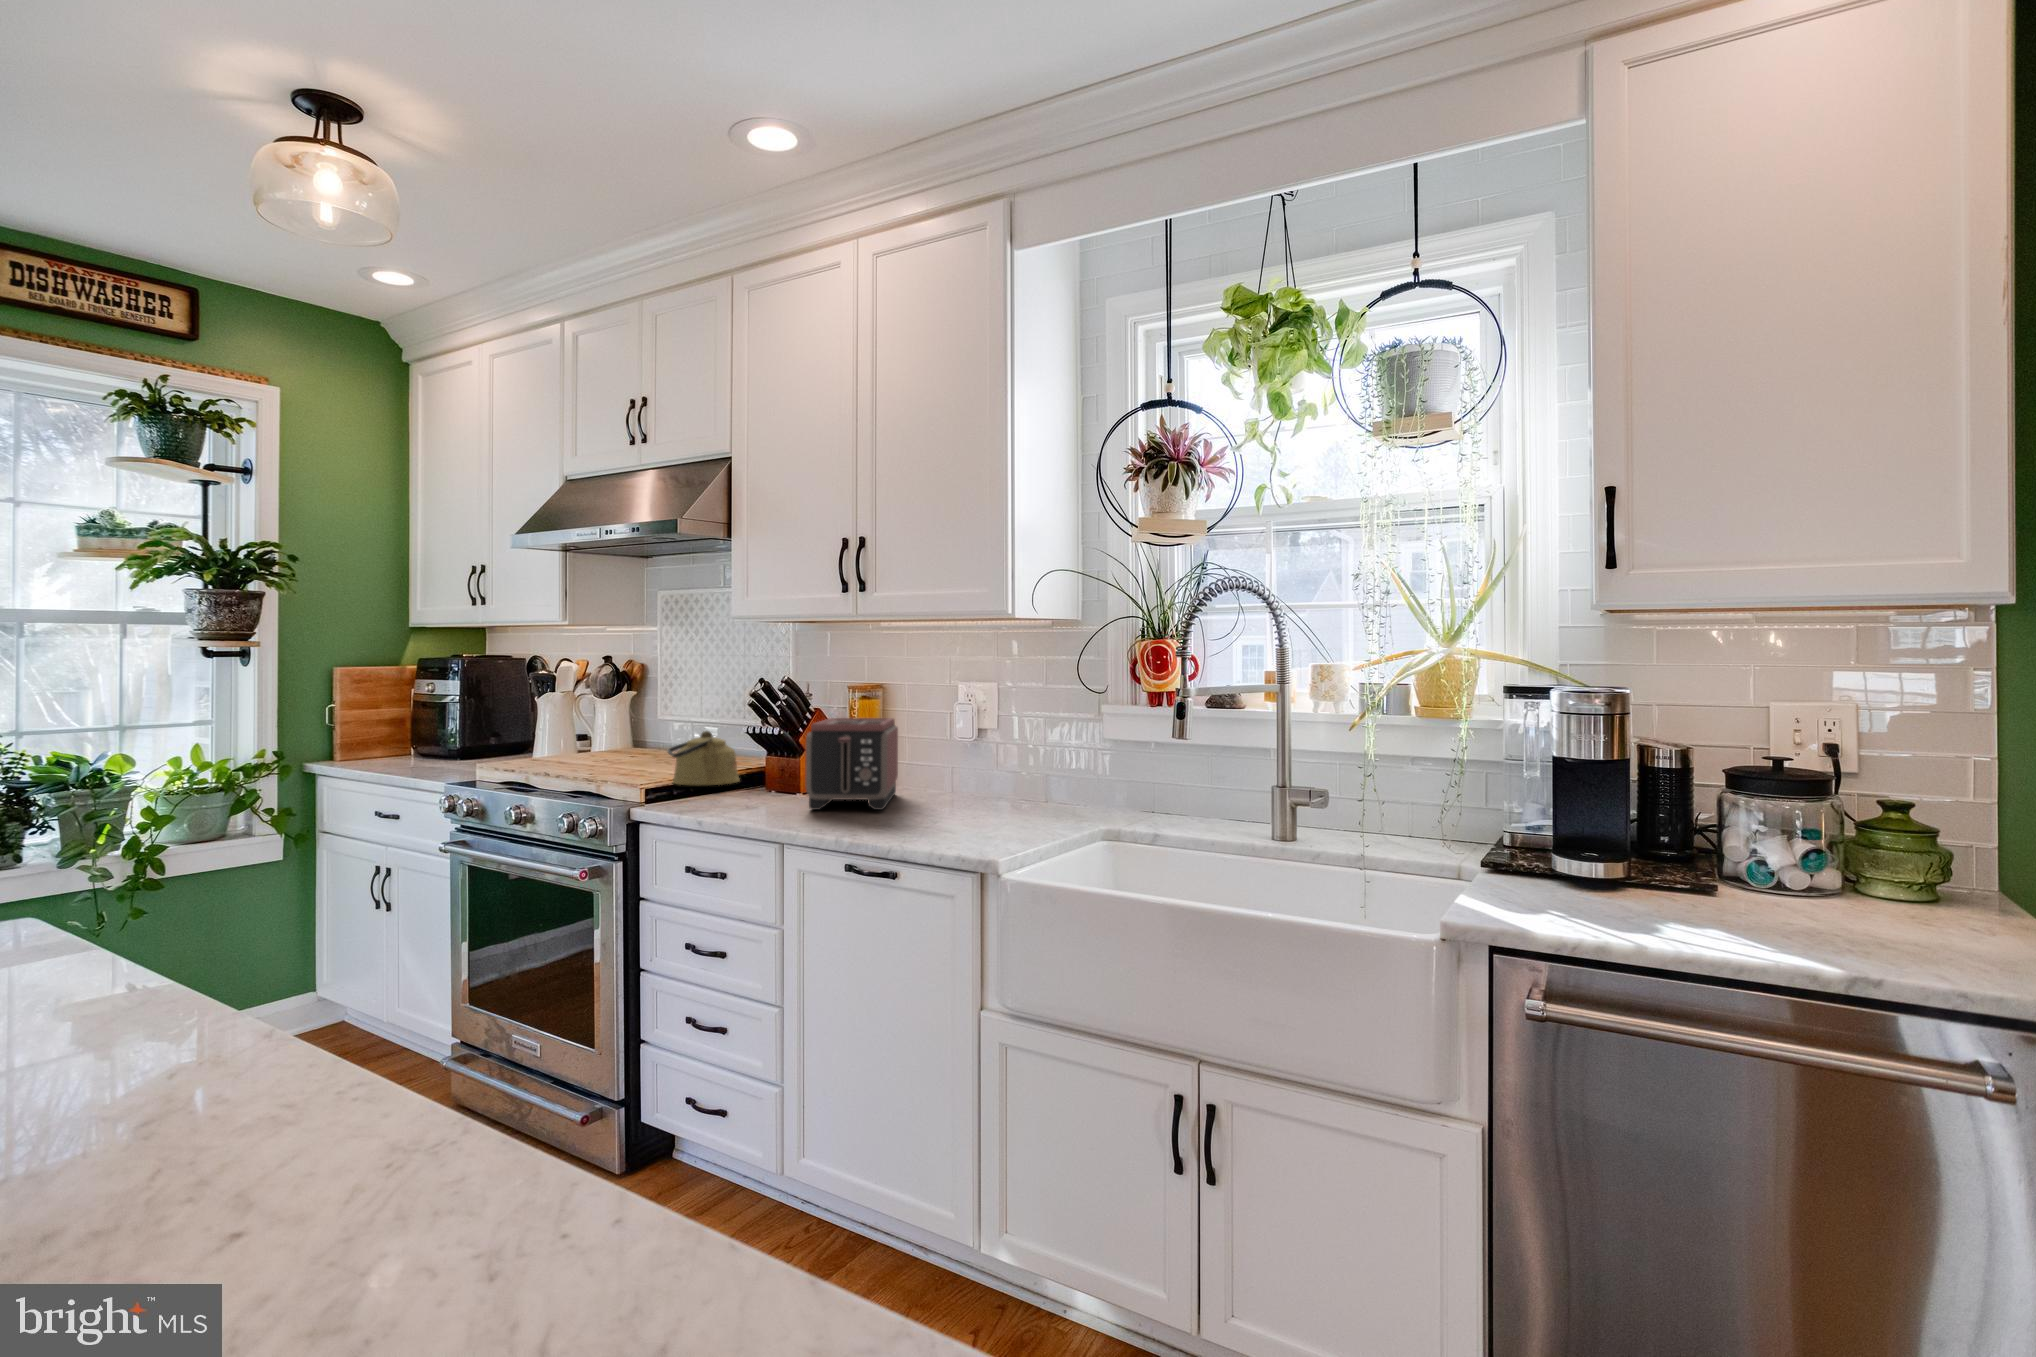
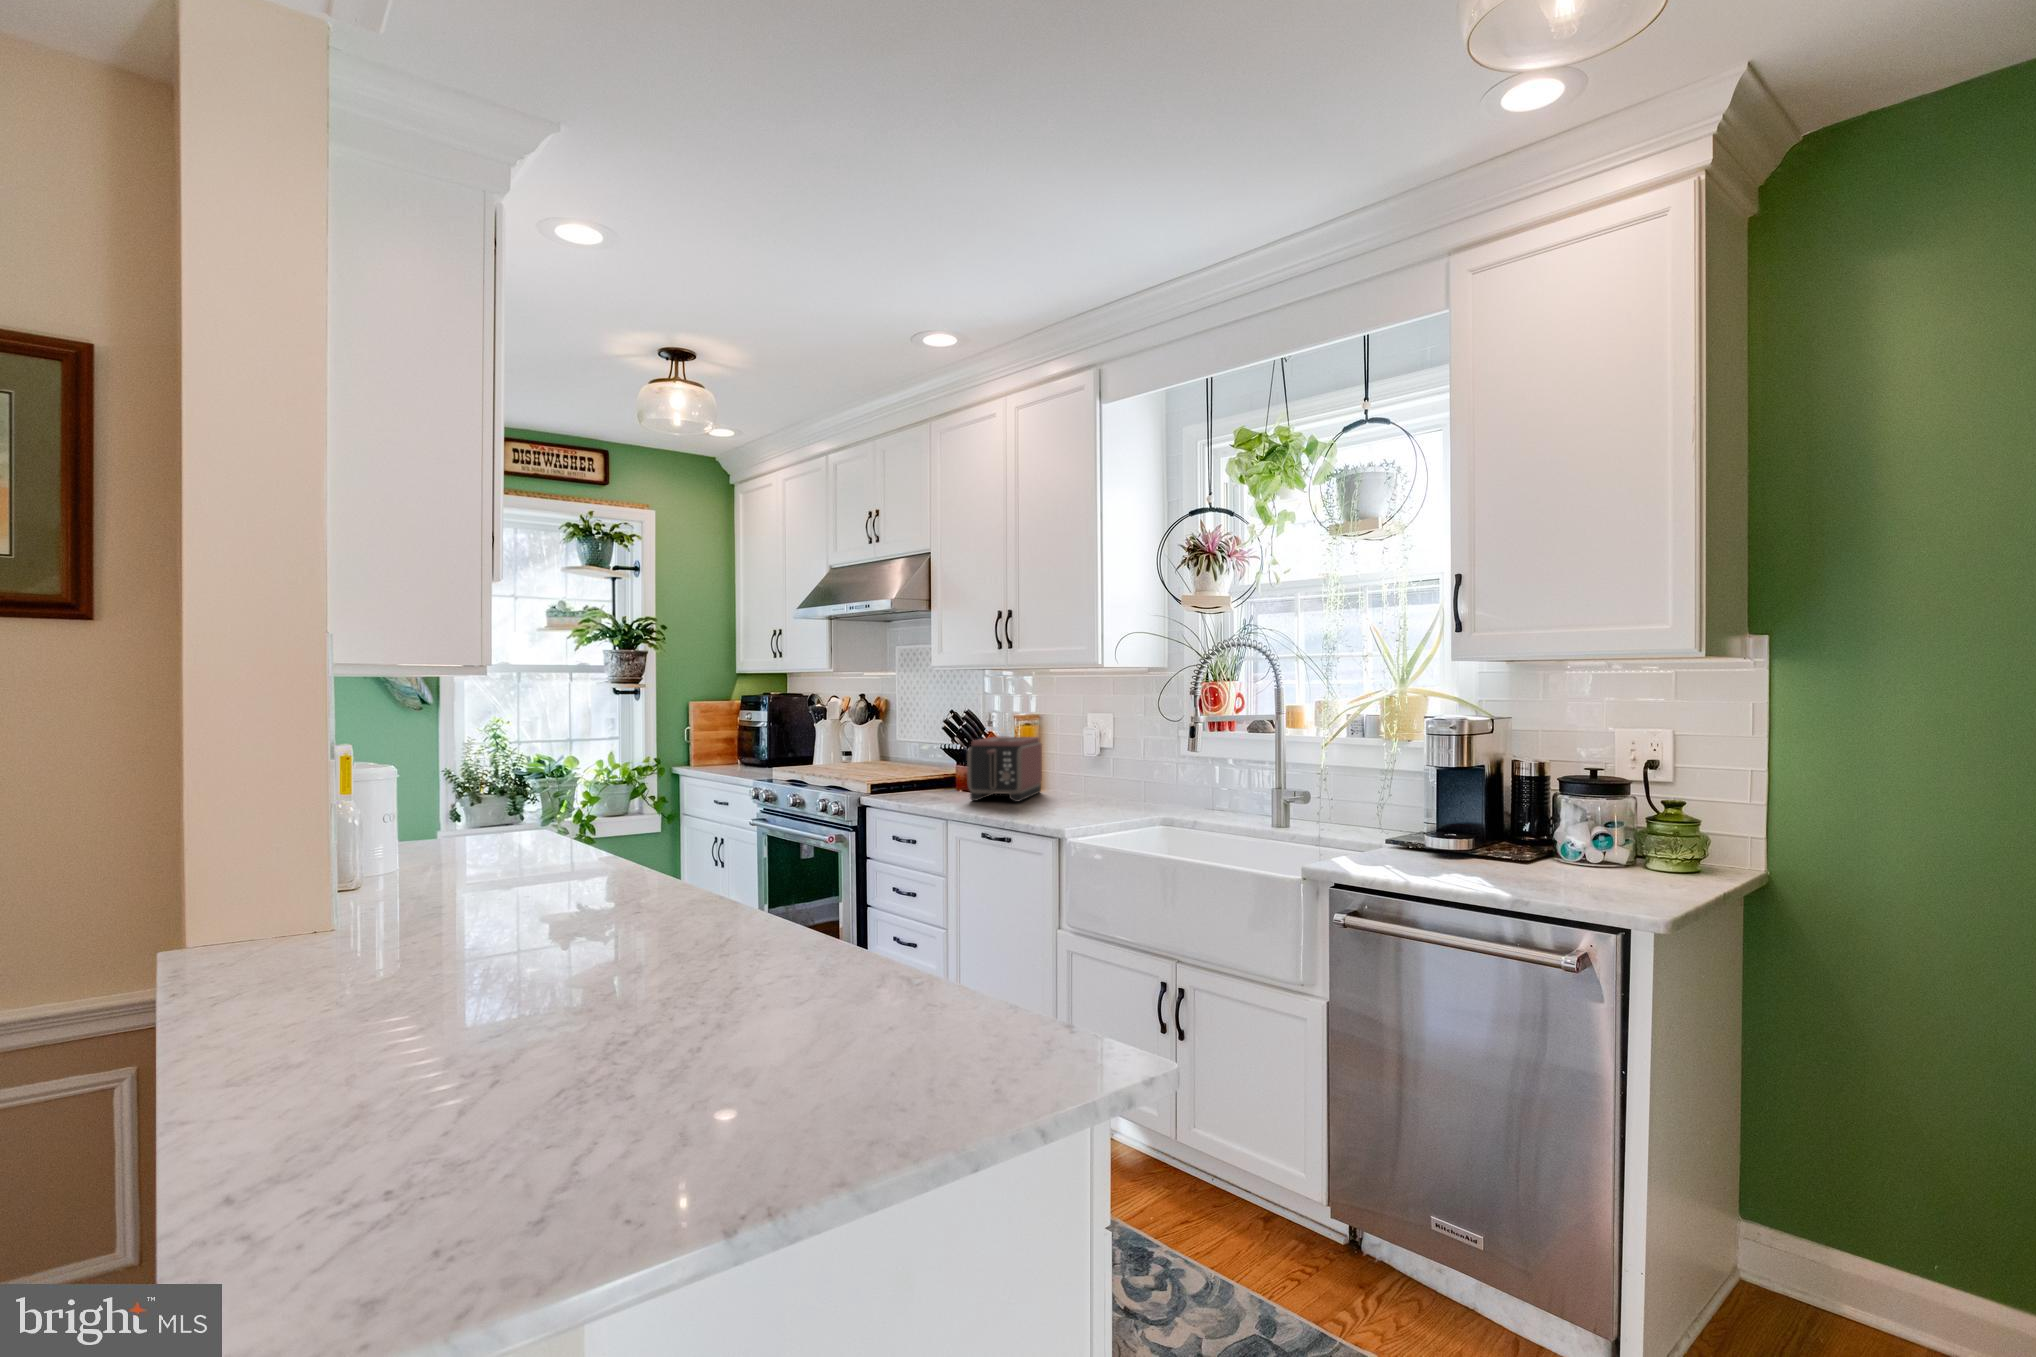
kettle: present [668,731,739,786] -> none [890,745,939,784]

